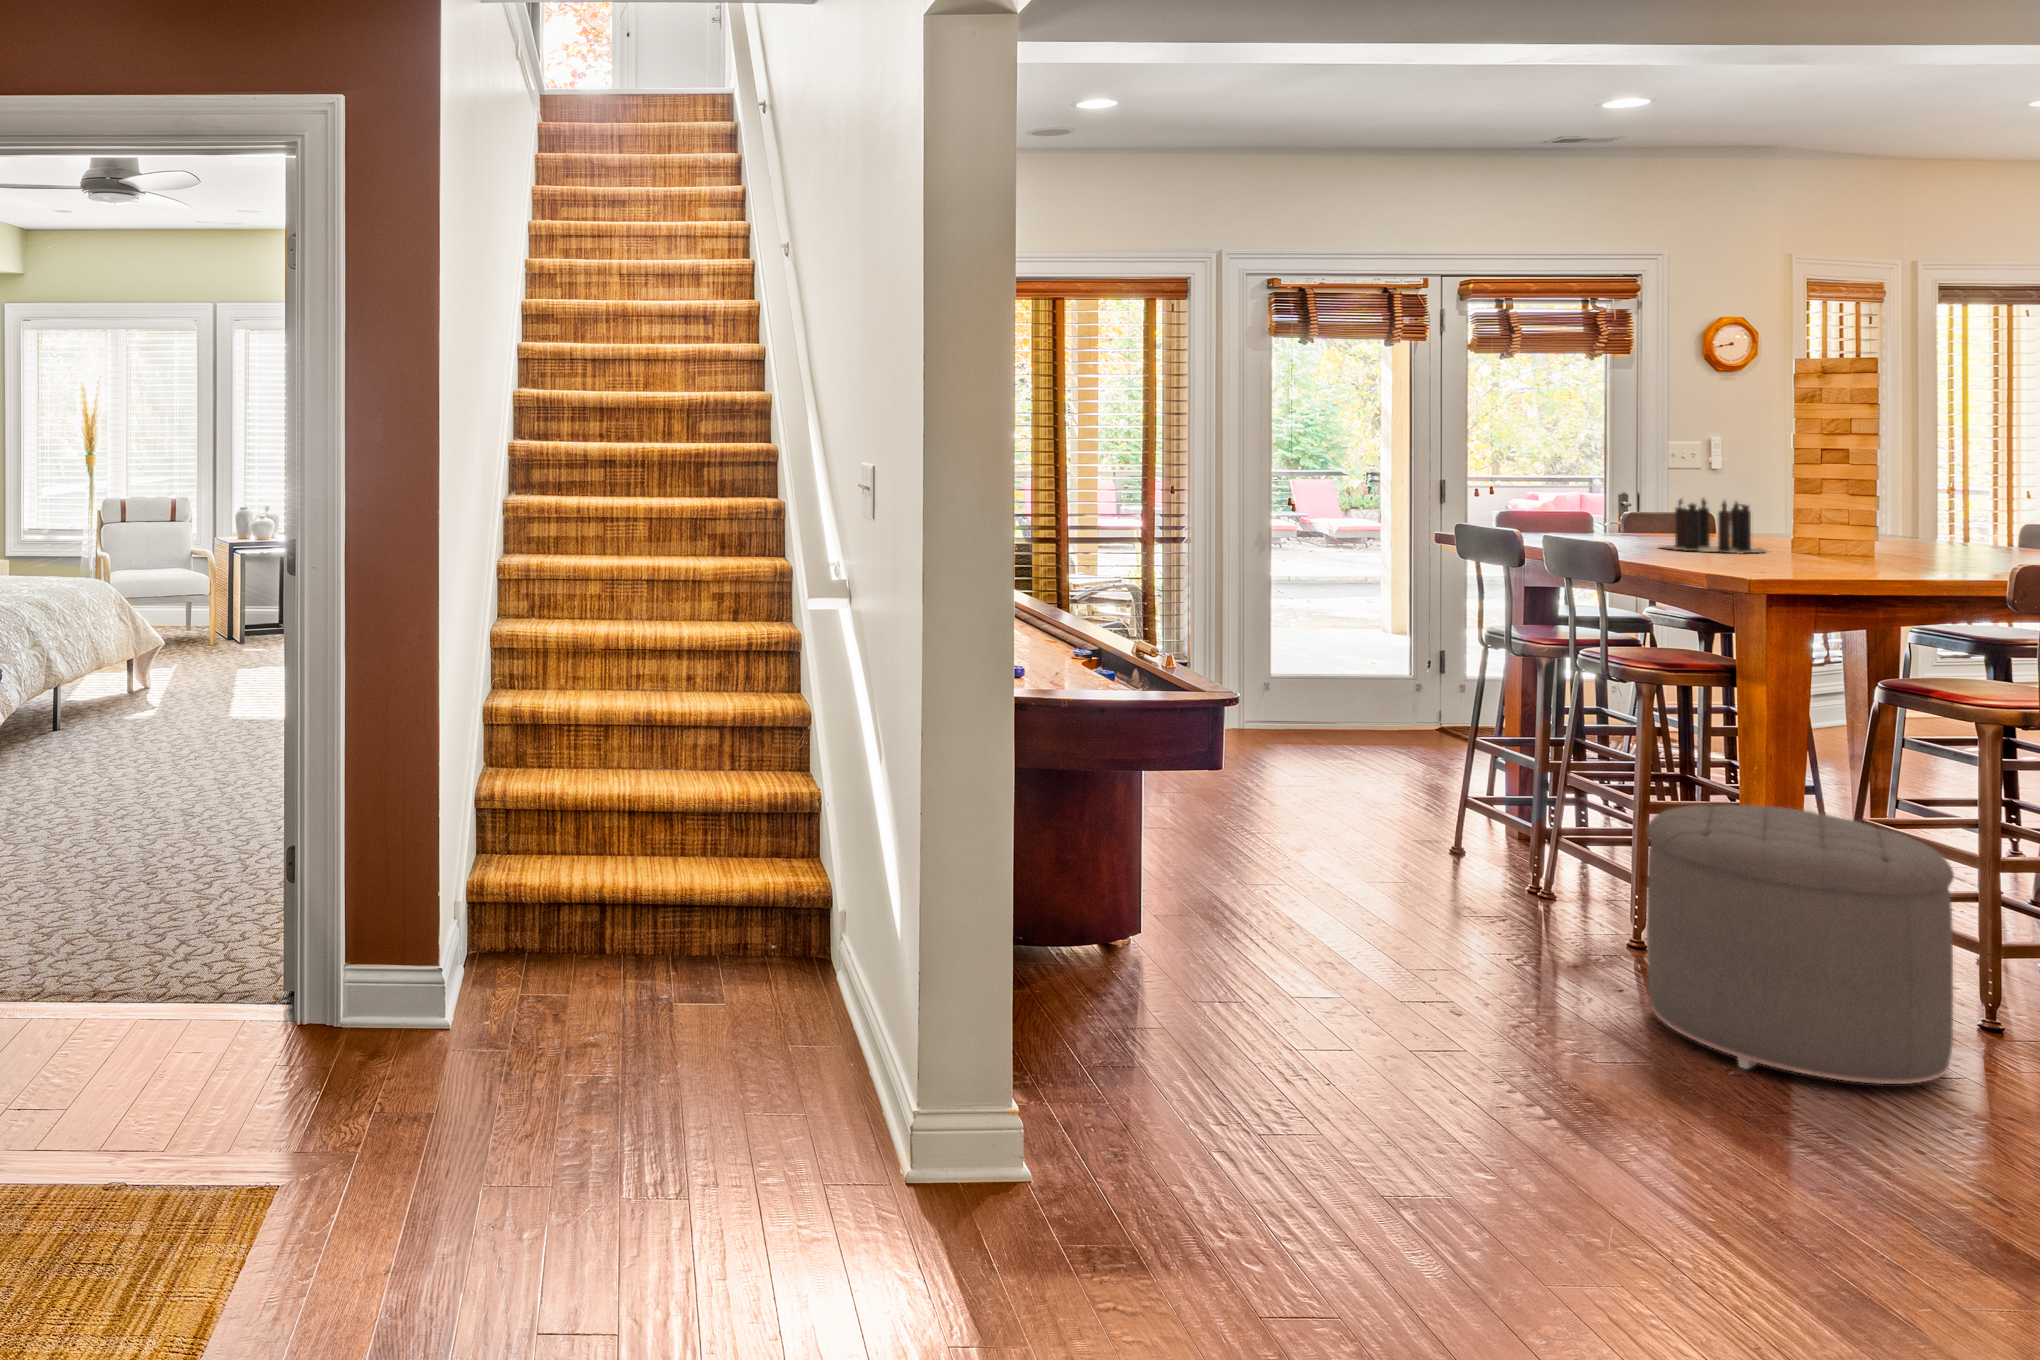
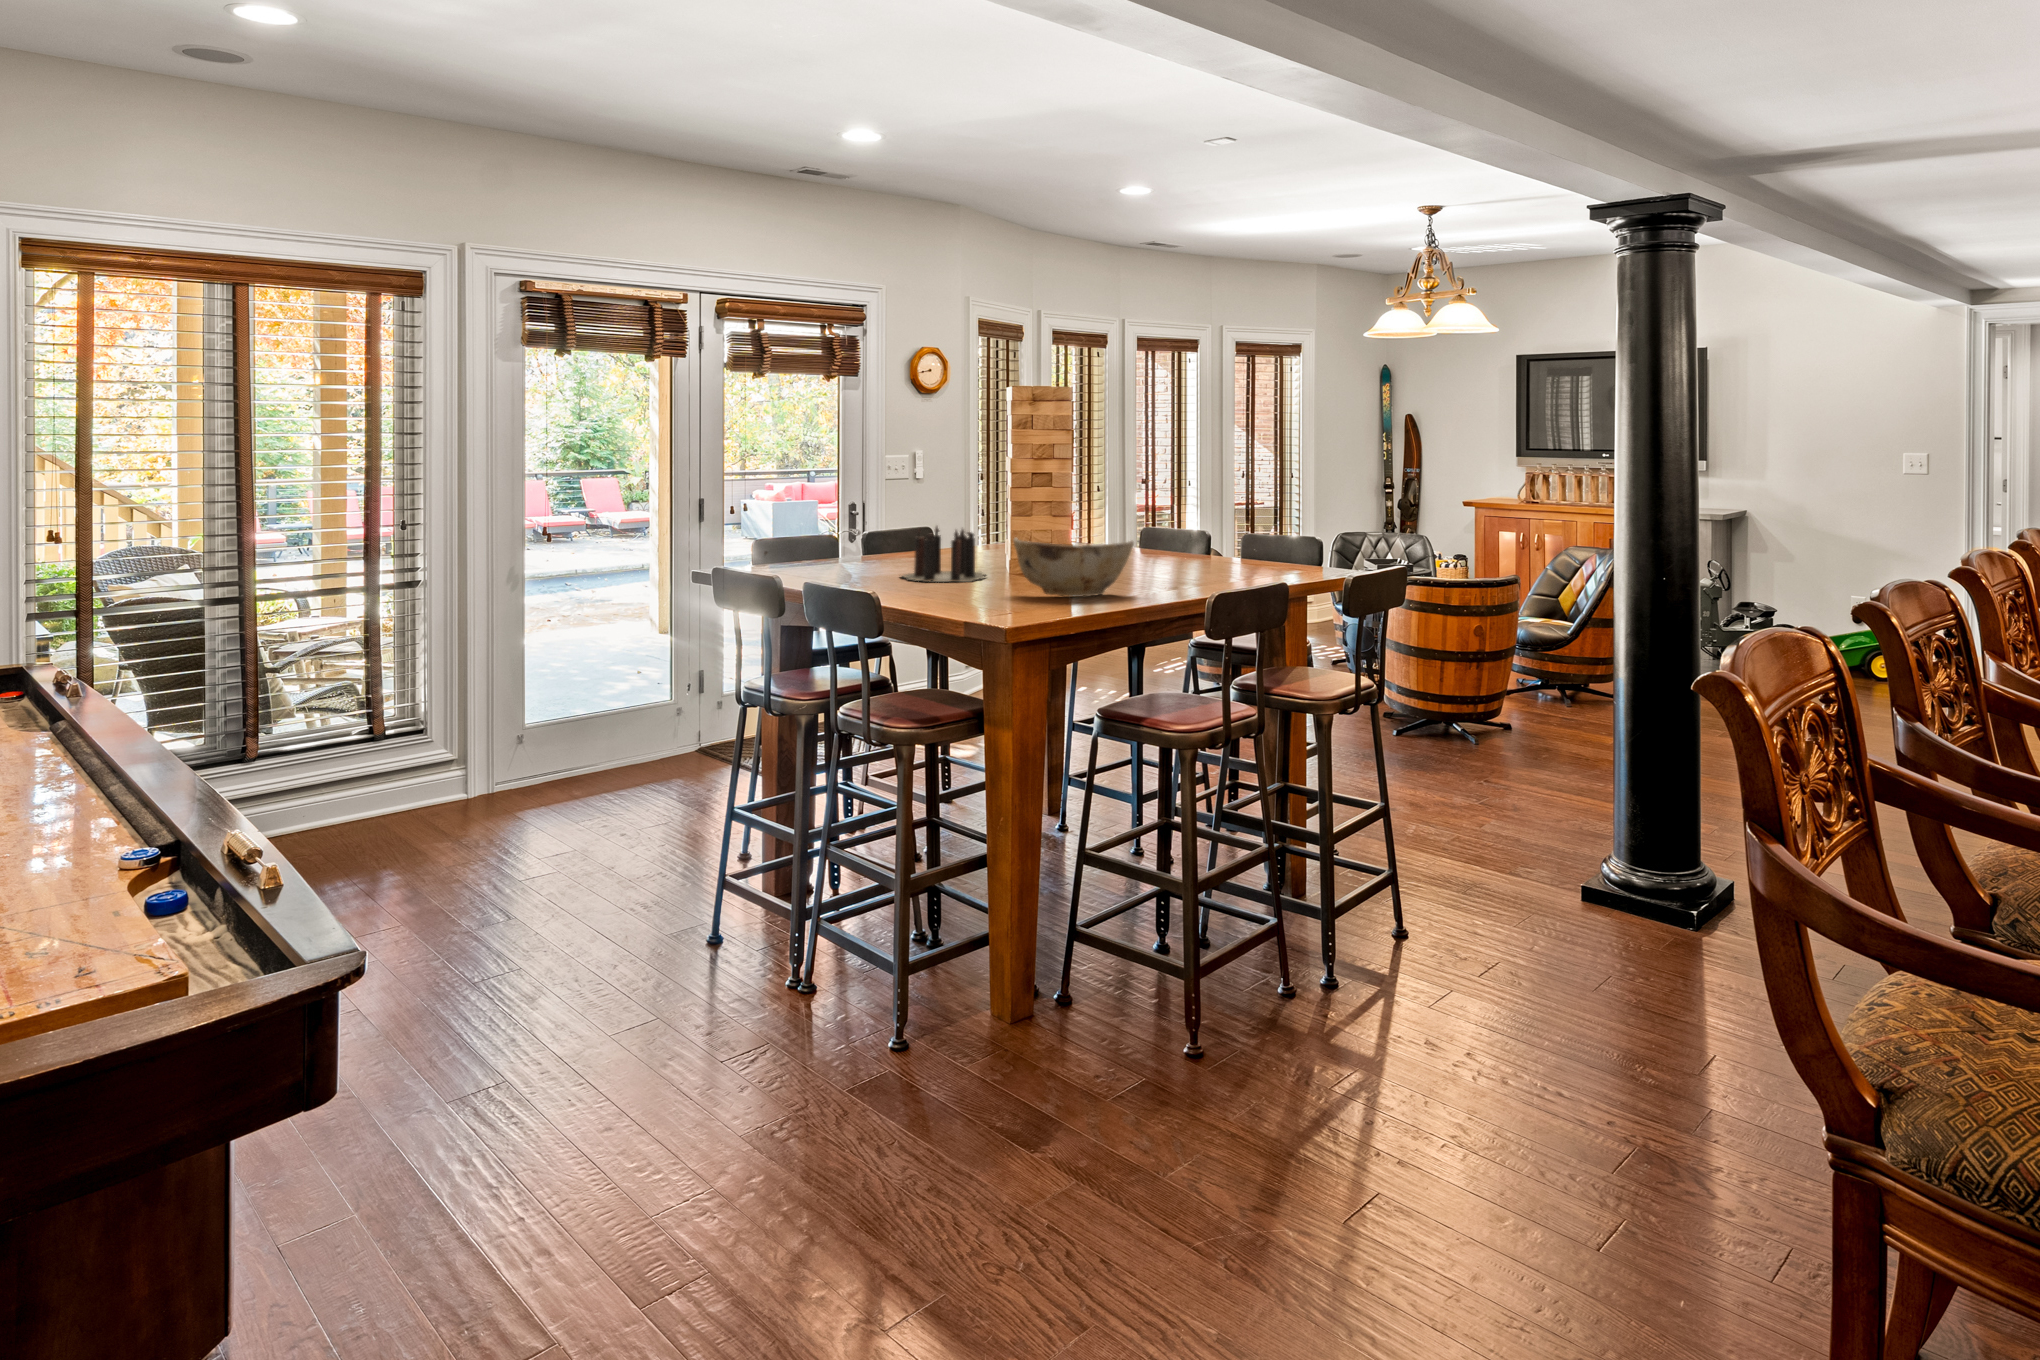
bowl: none [1785,504,1951,568] -> present [1013,538,1134,597]
ottoman: present [1647,804,1954,1084] -> none [929,880,1189,1219]

